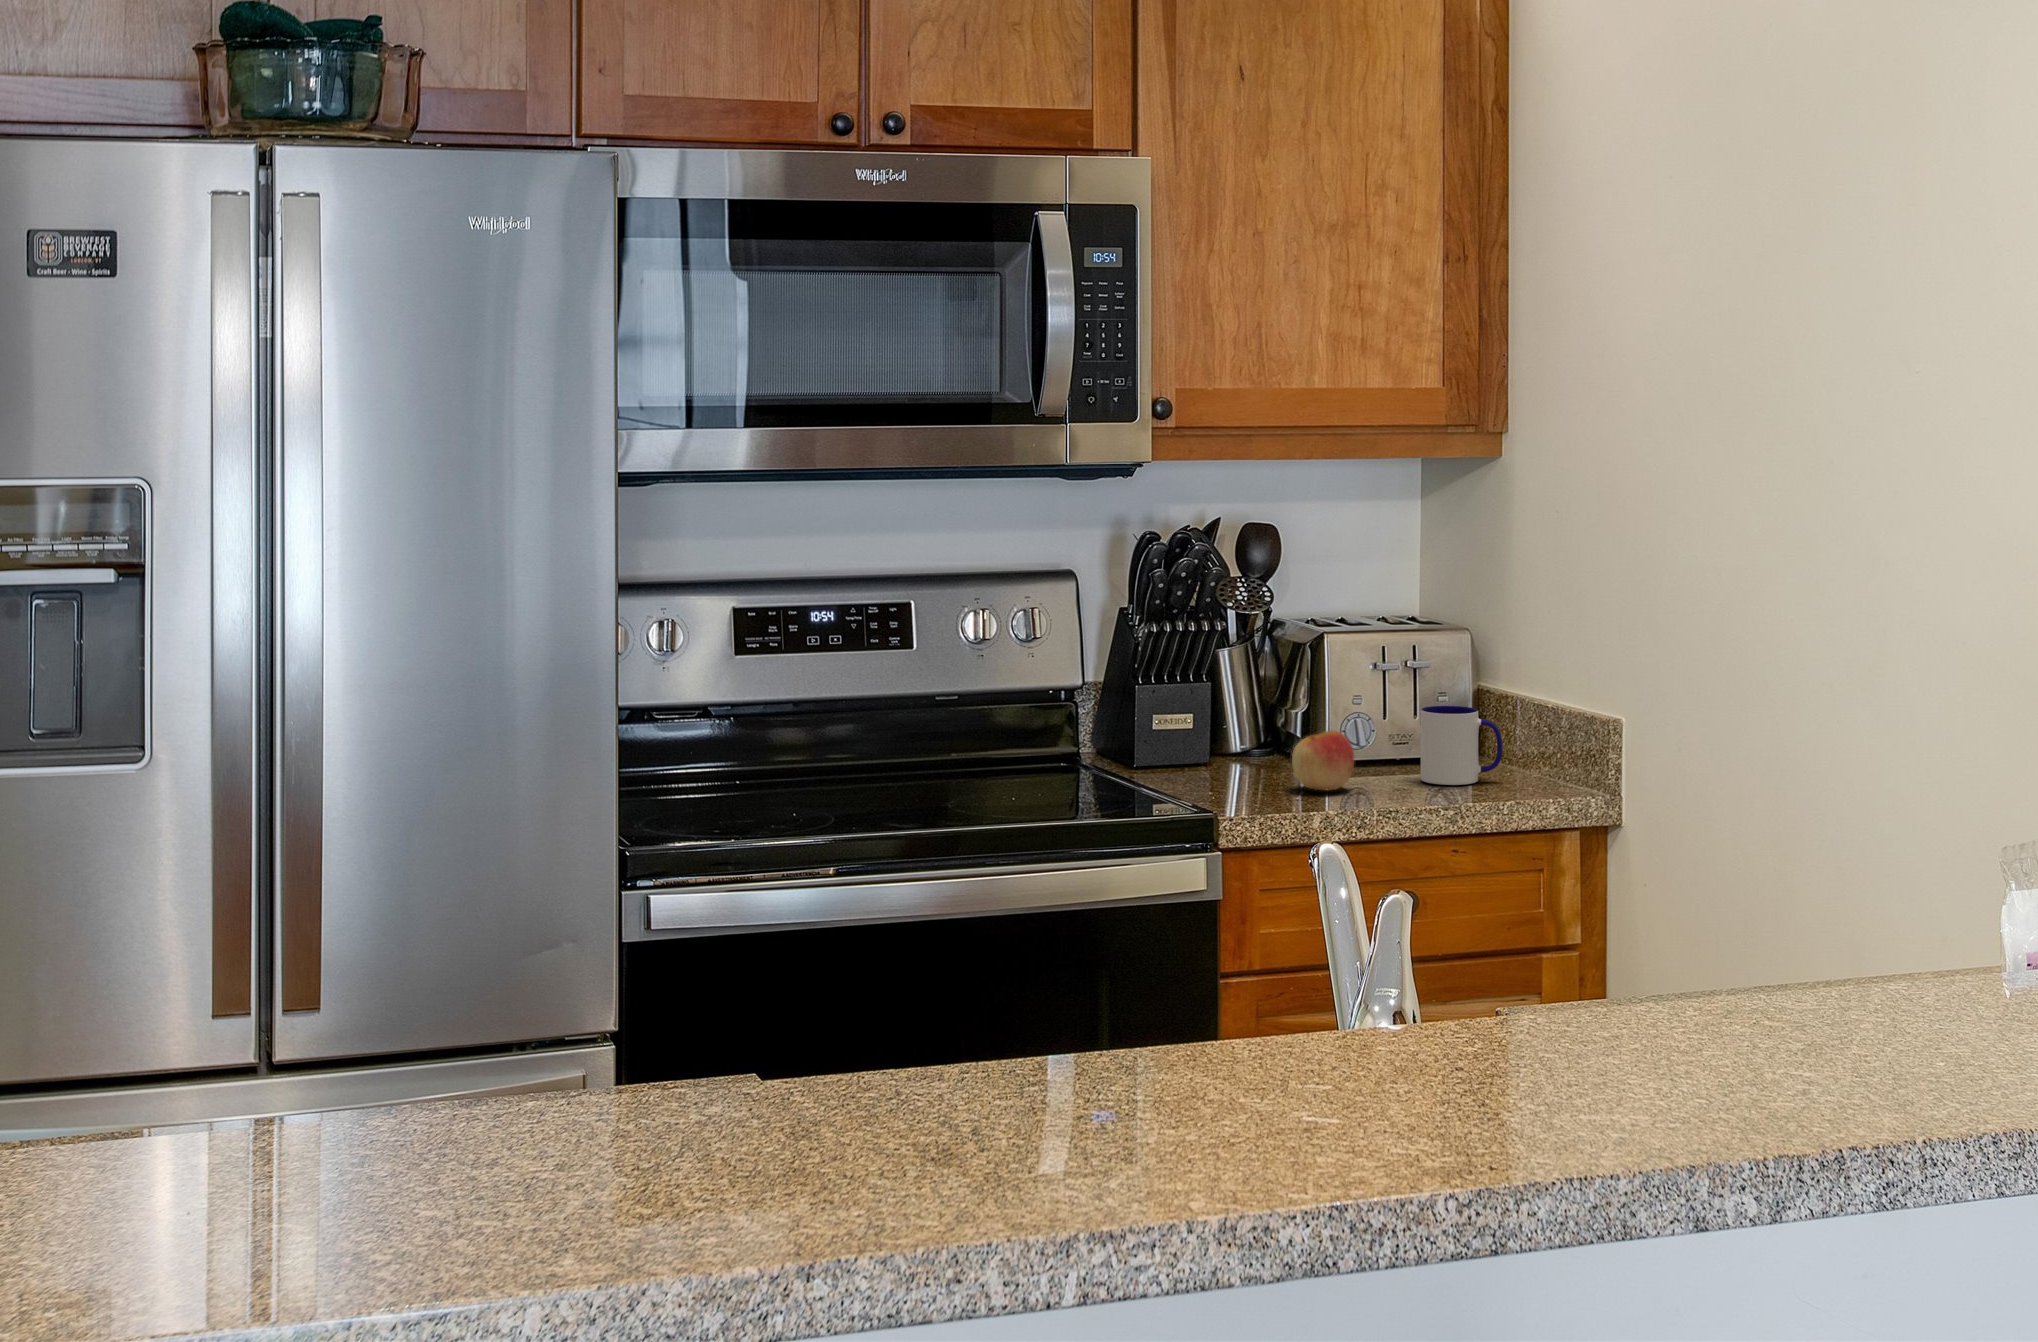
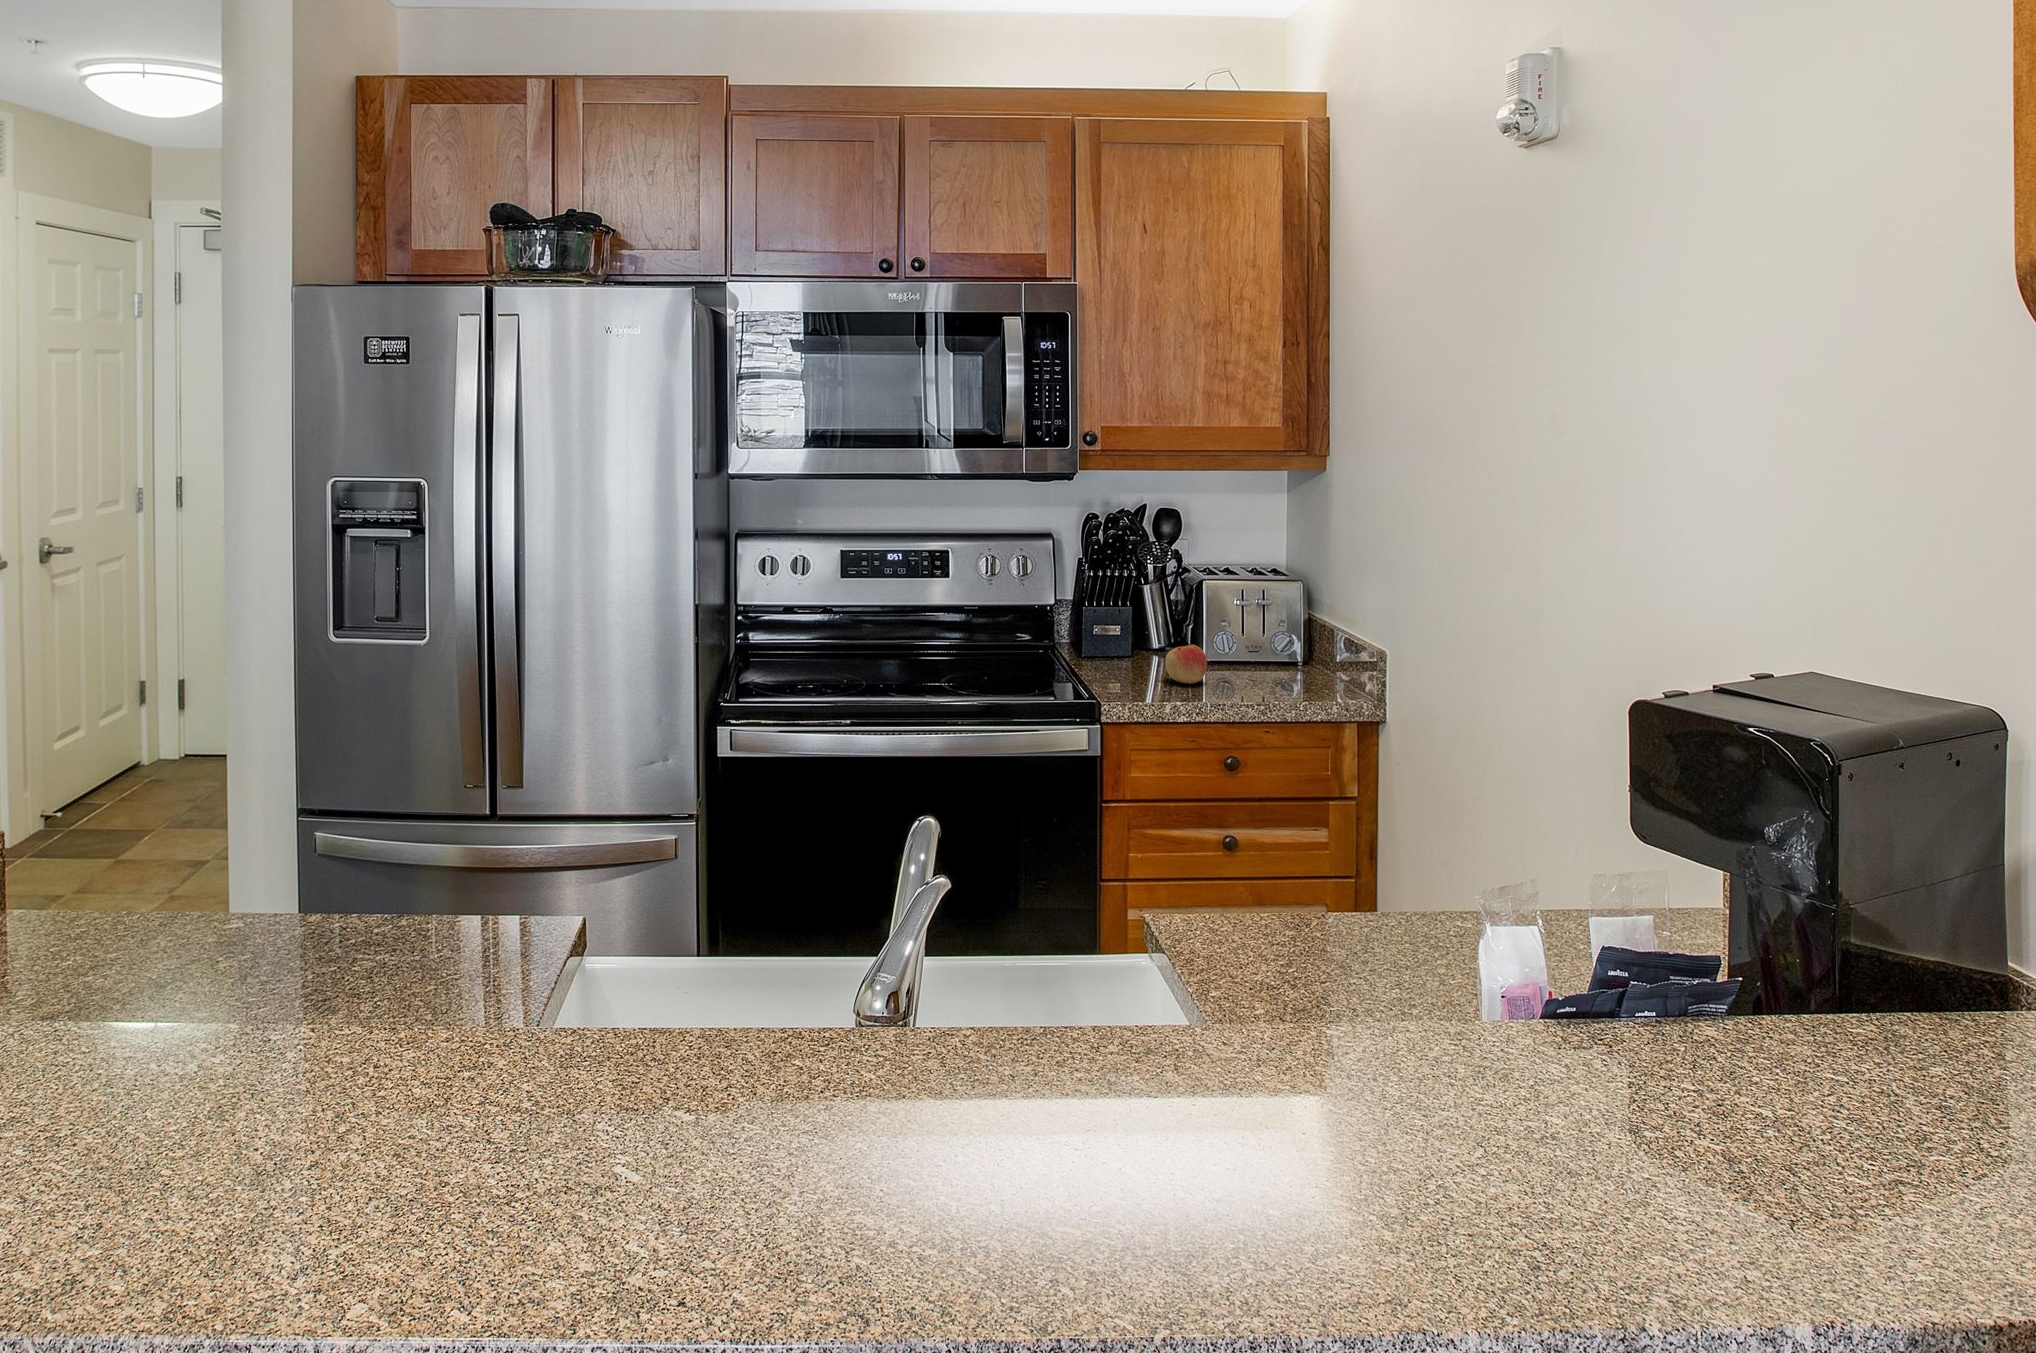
mug: present [1421,706,1503,785] -> none [1256,633,1312,687]

